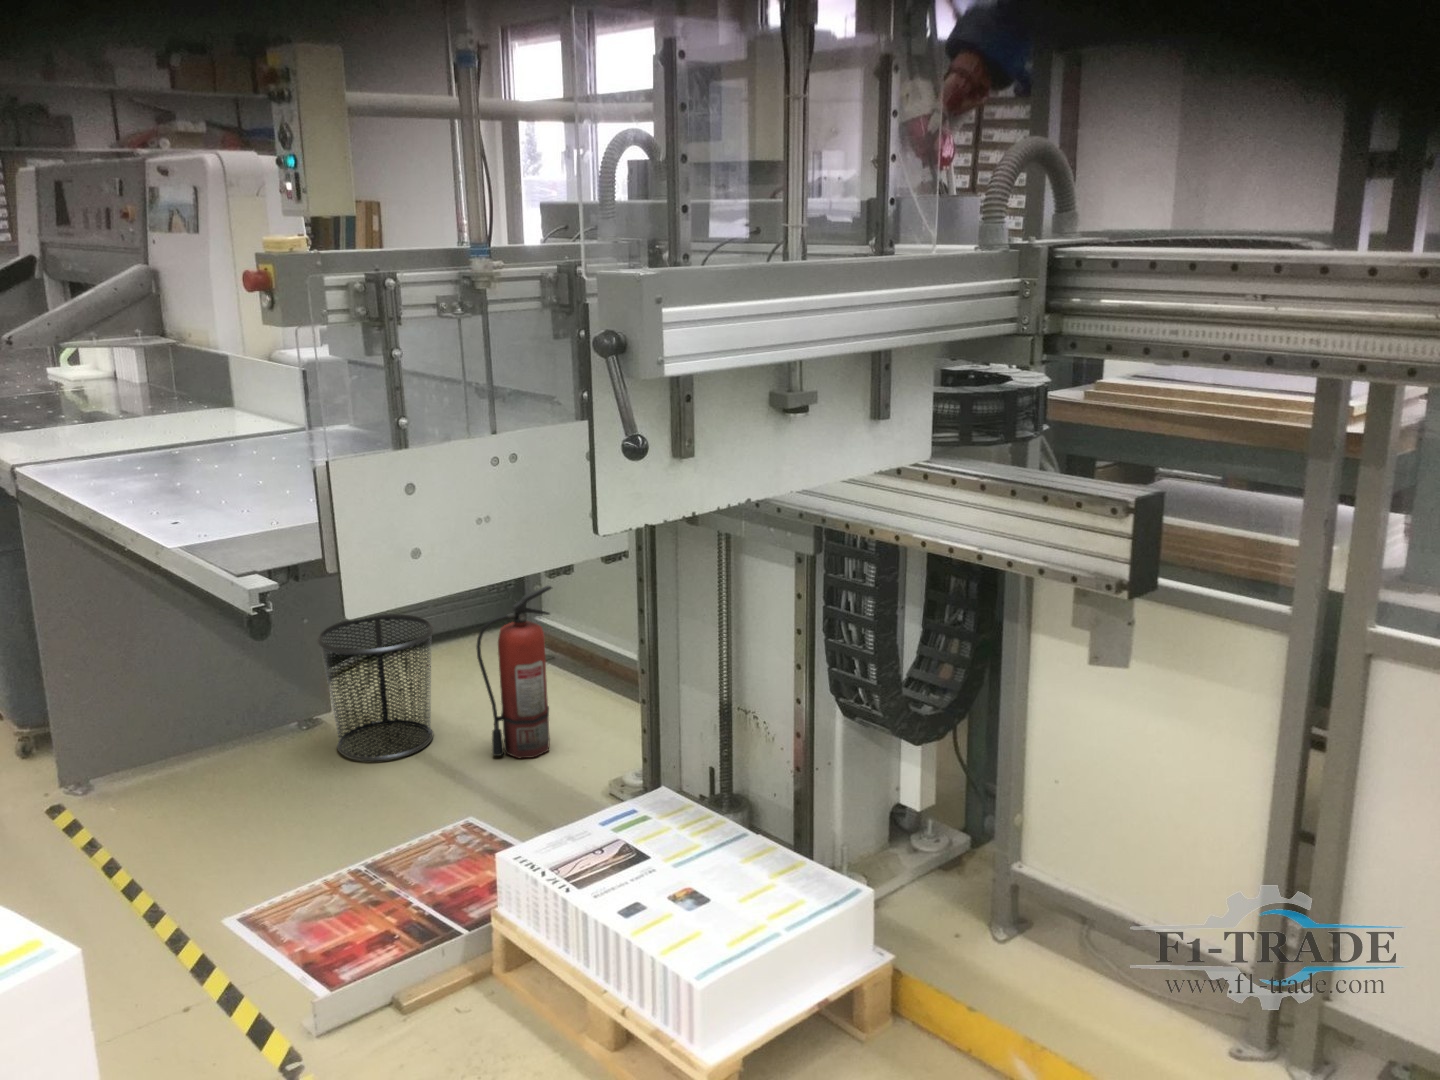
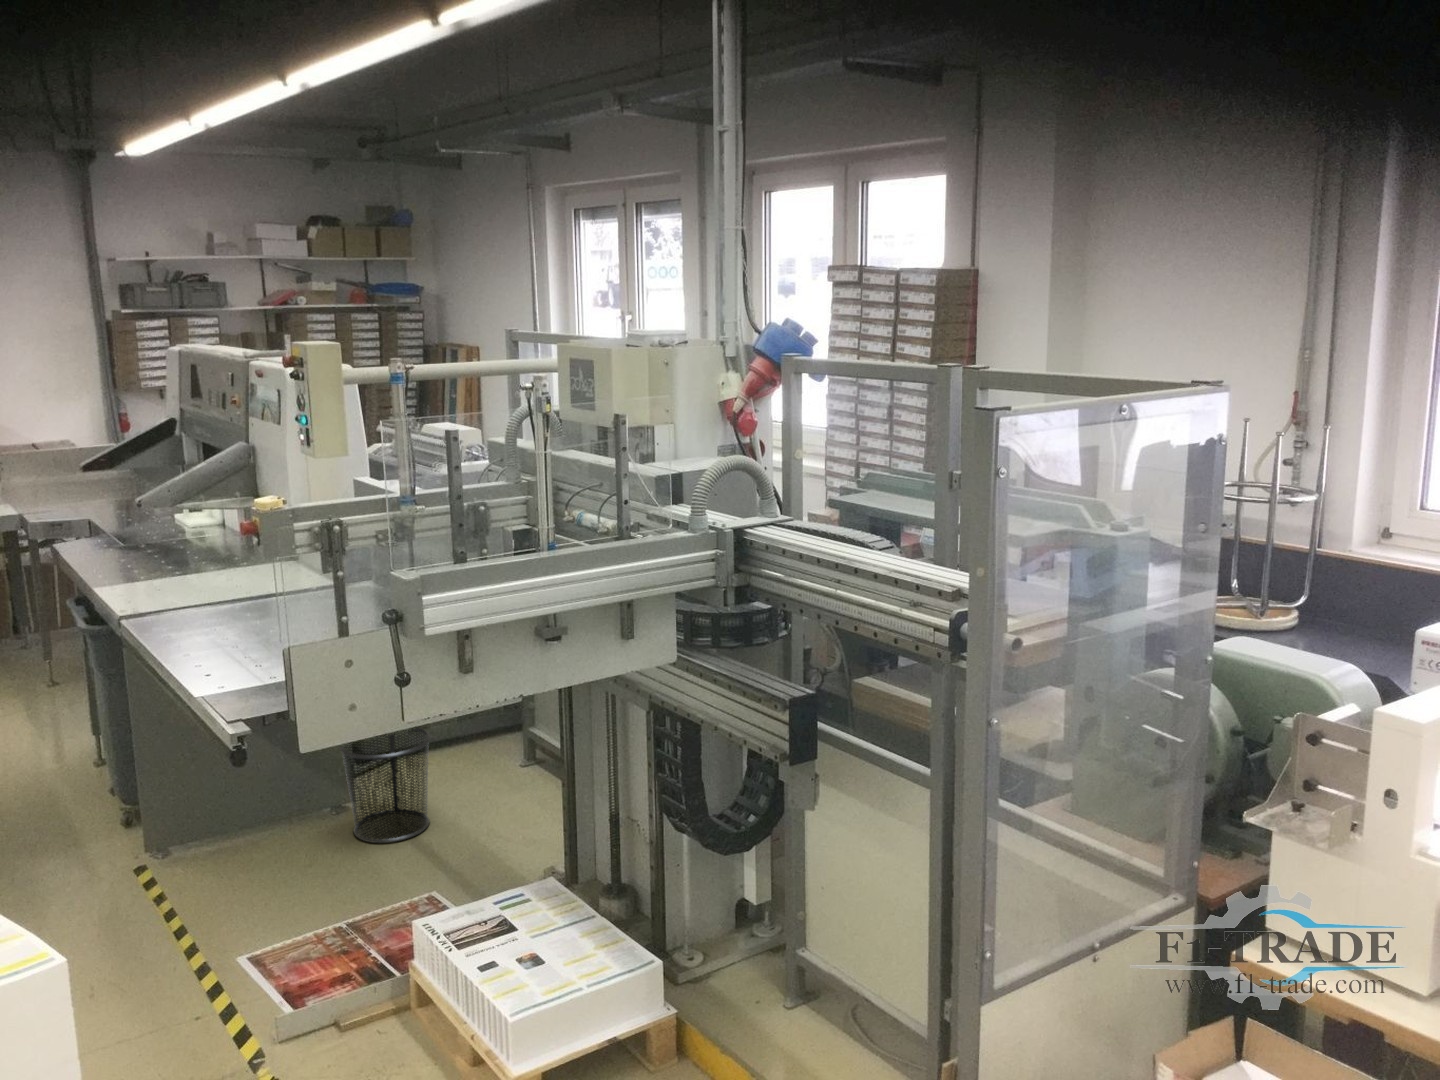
fire extinguisher: present [477,586,552,758] -> none [455,709,518,847]

